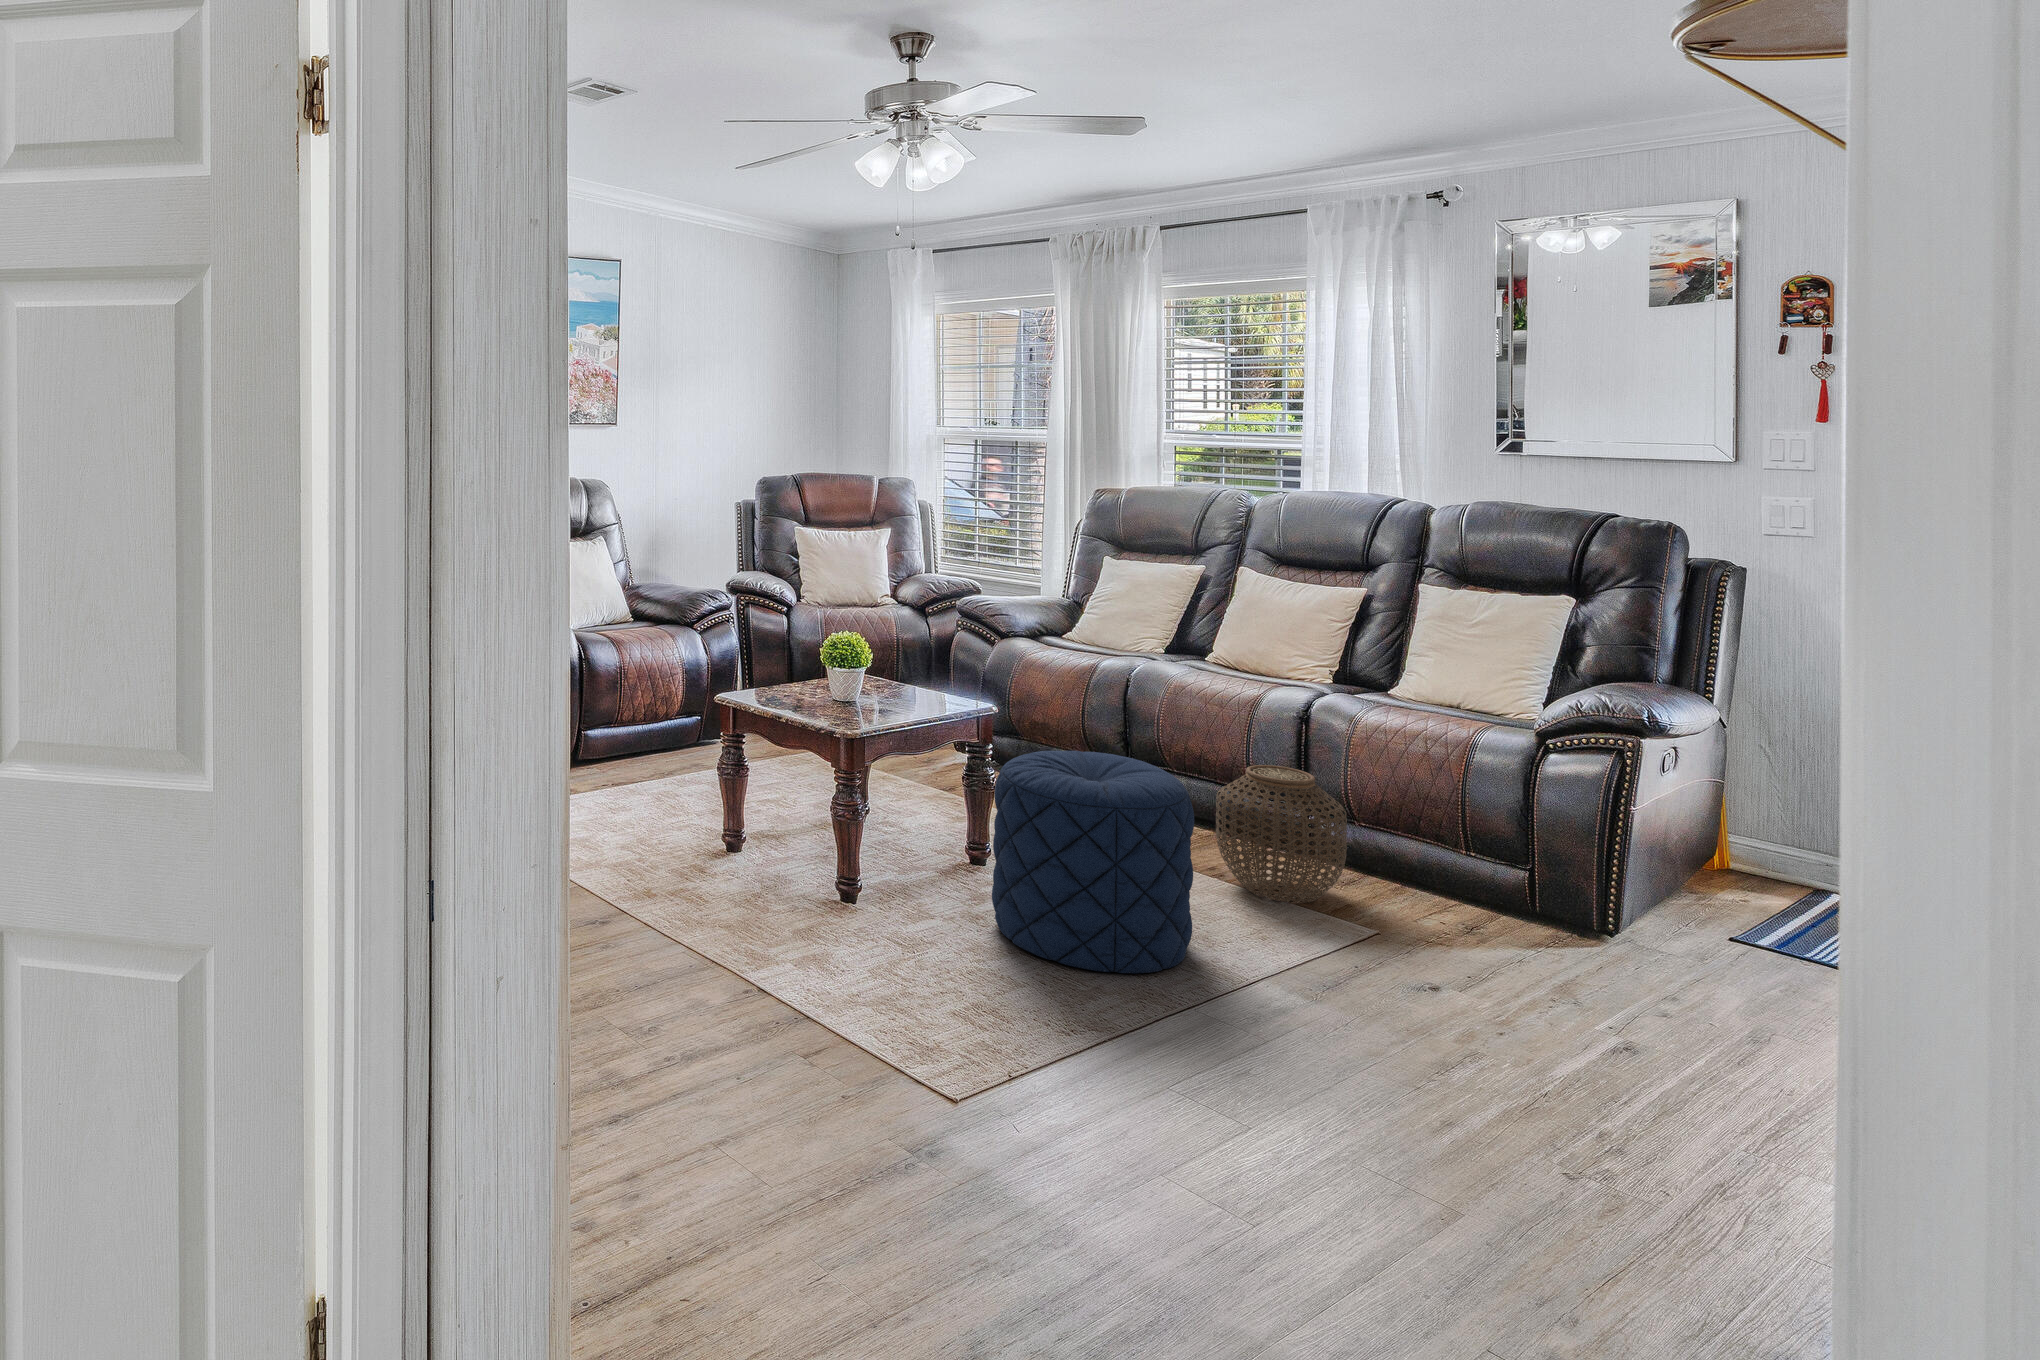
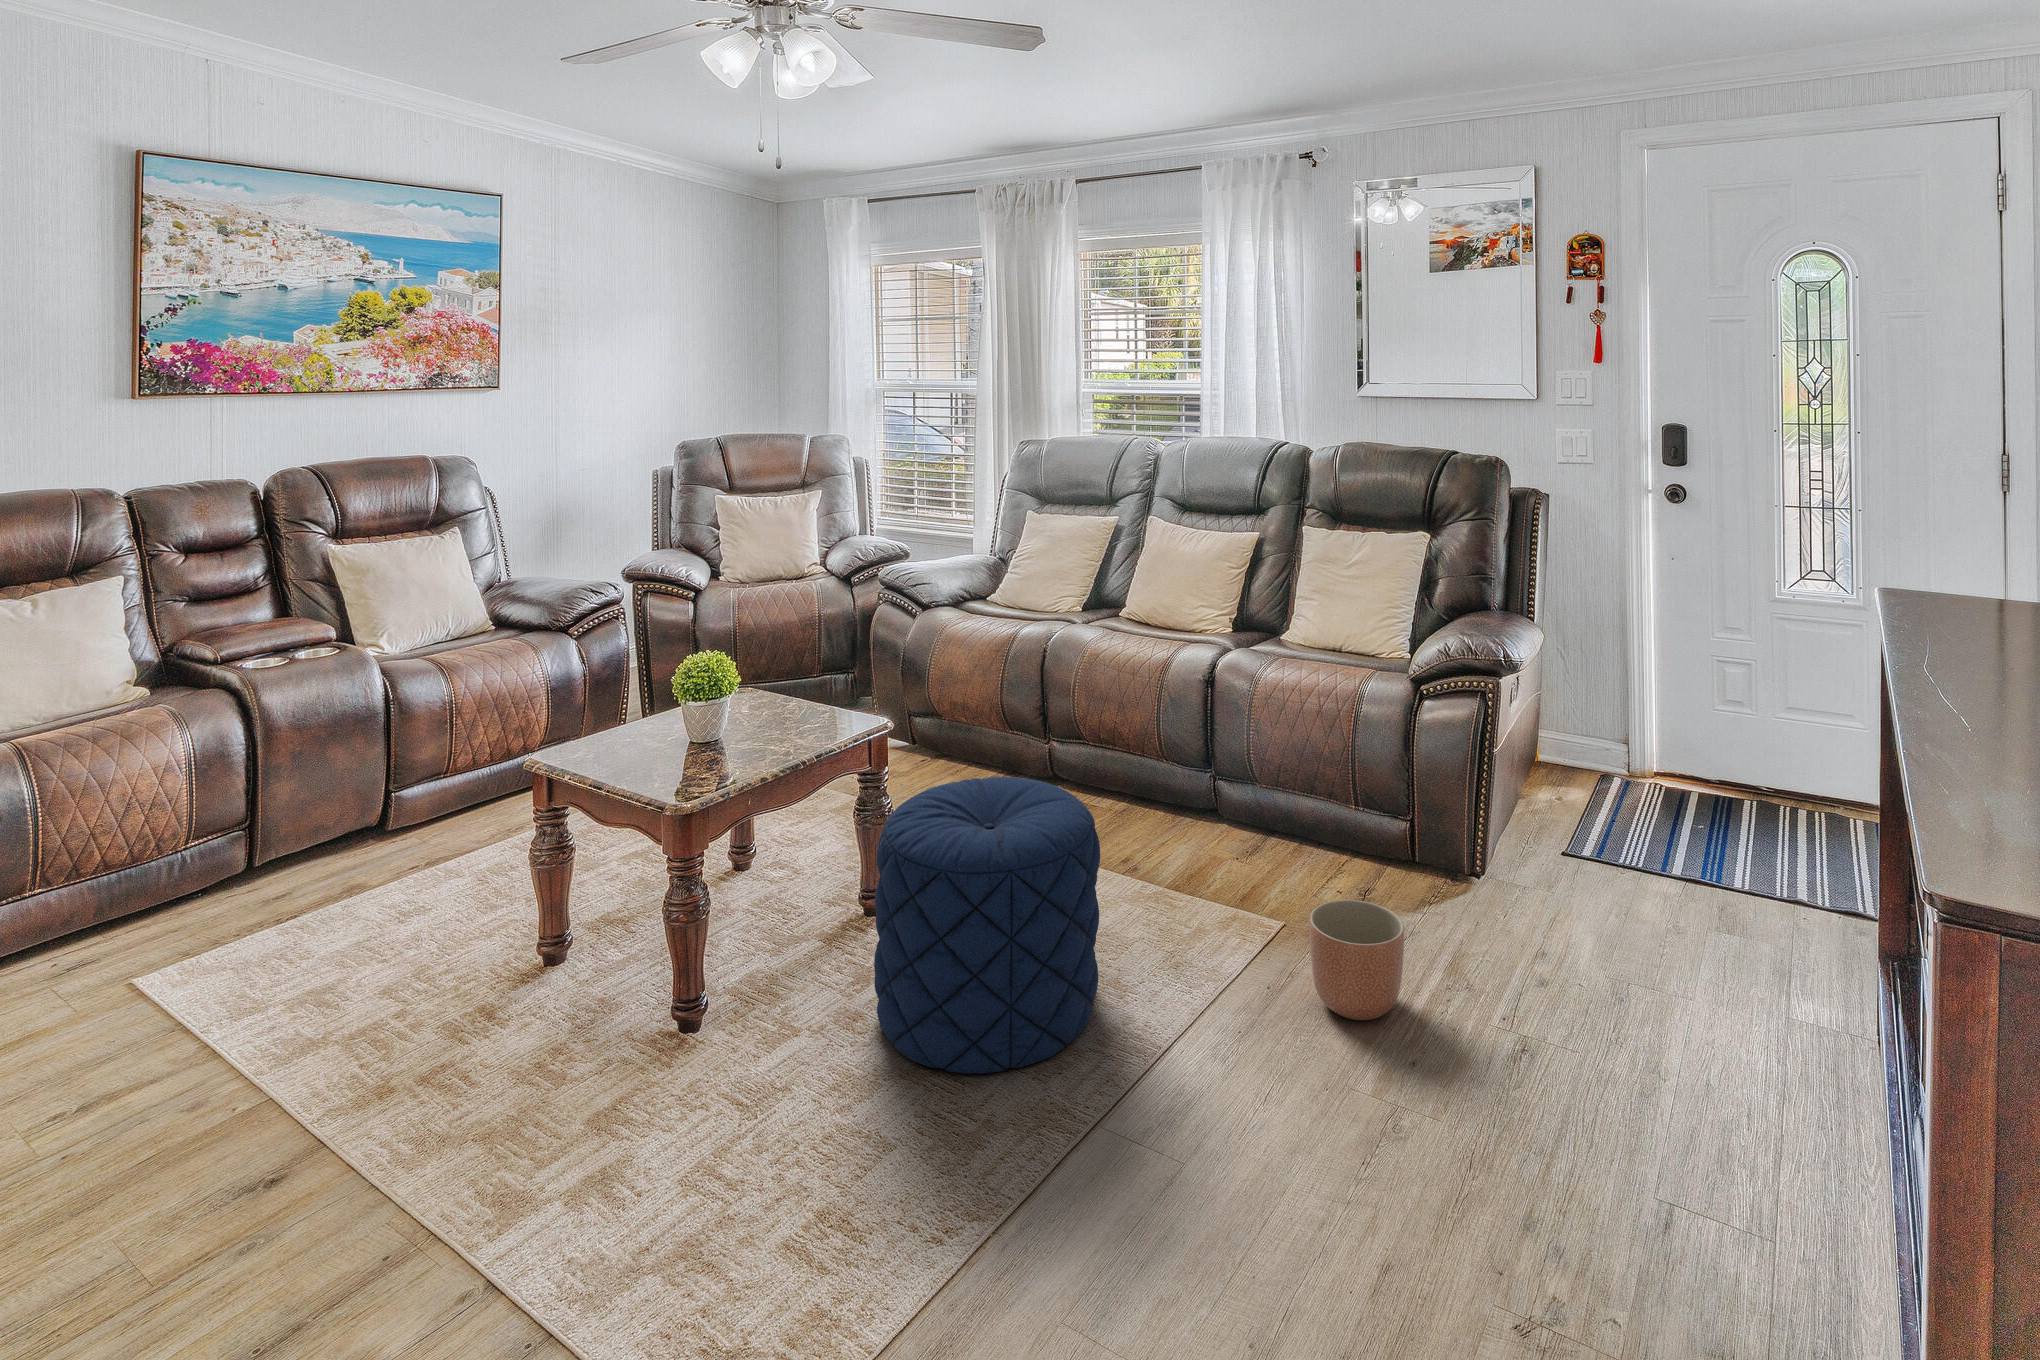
woven basket: present [1216,765,1347,903] -> none [1126,743,1248,892]
planter: none [1408,905,1511,1010] -> present [1310,900,1404,1020]

